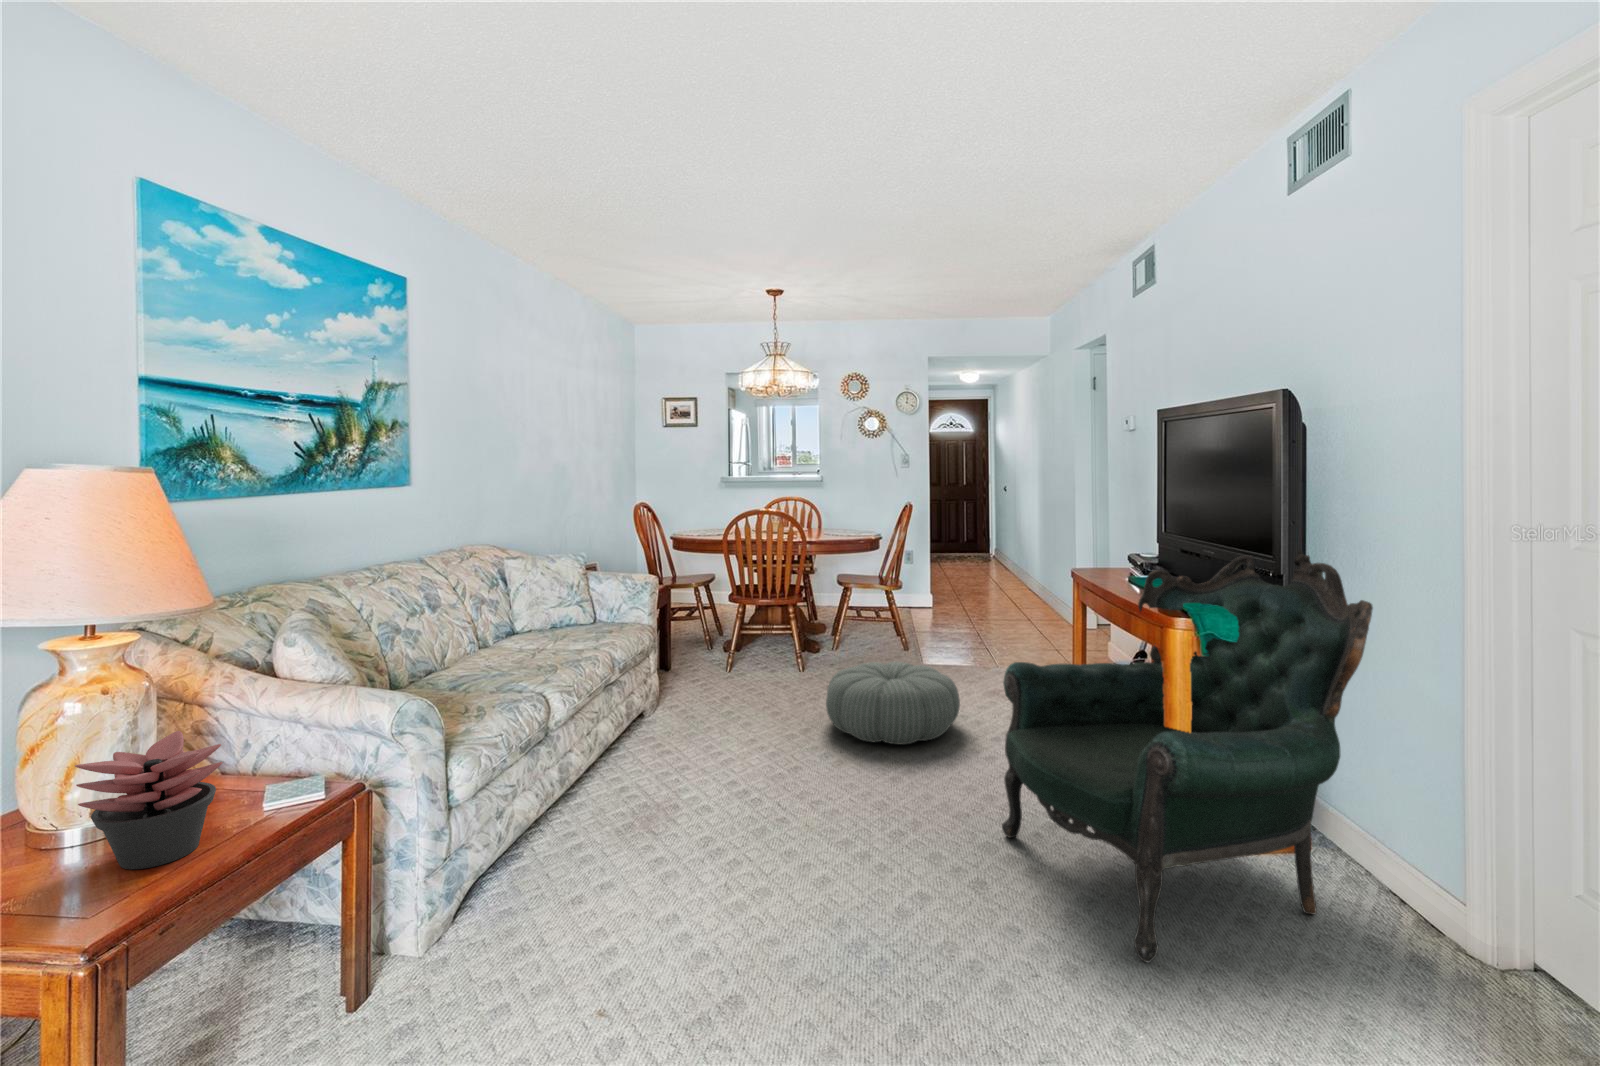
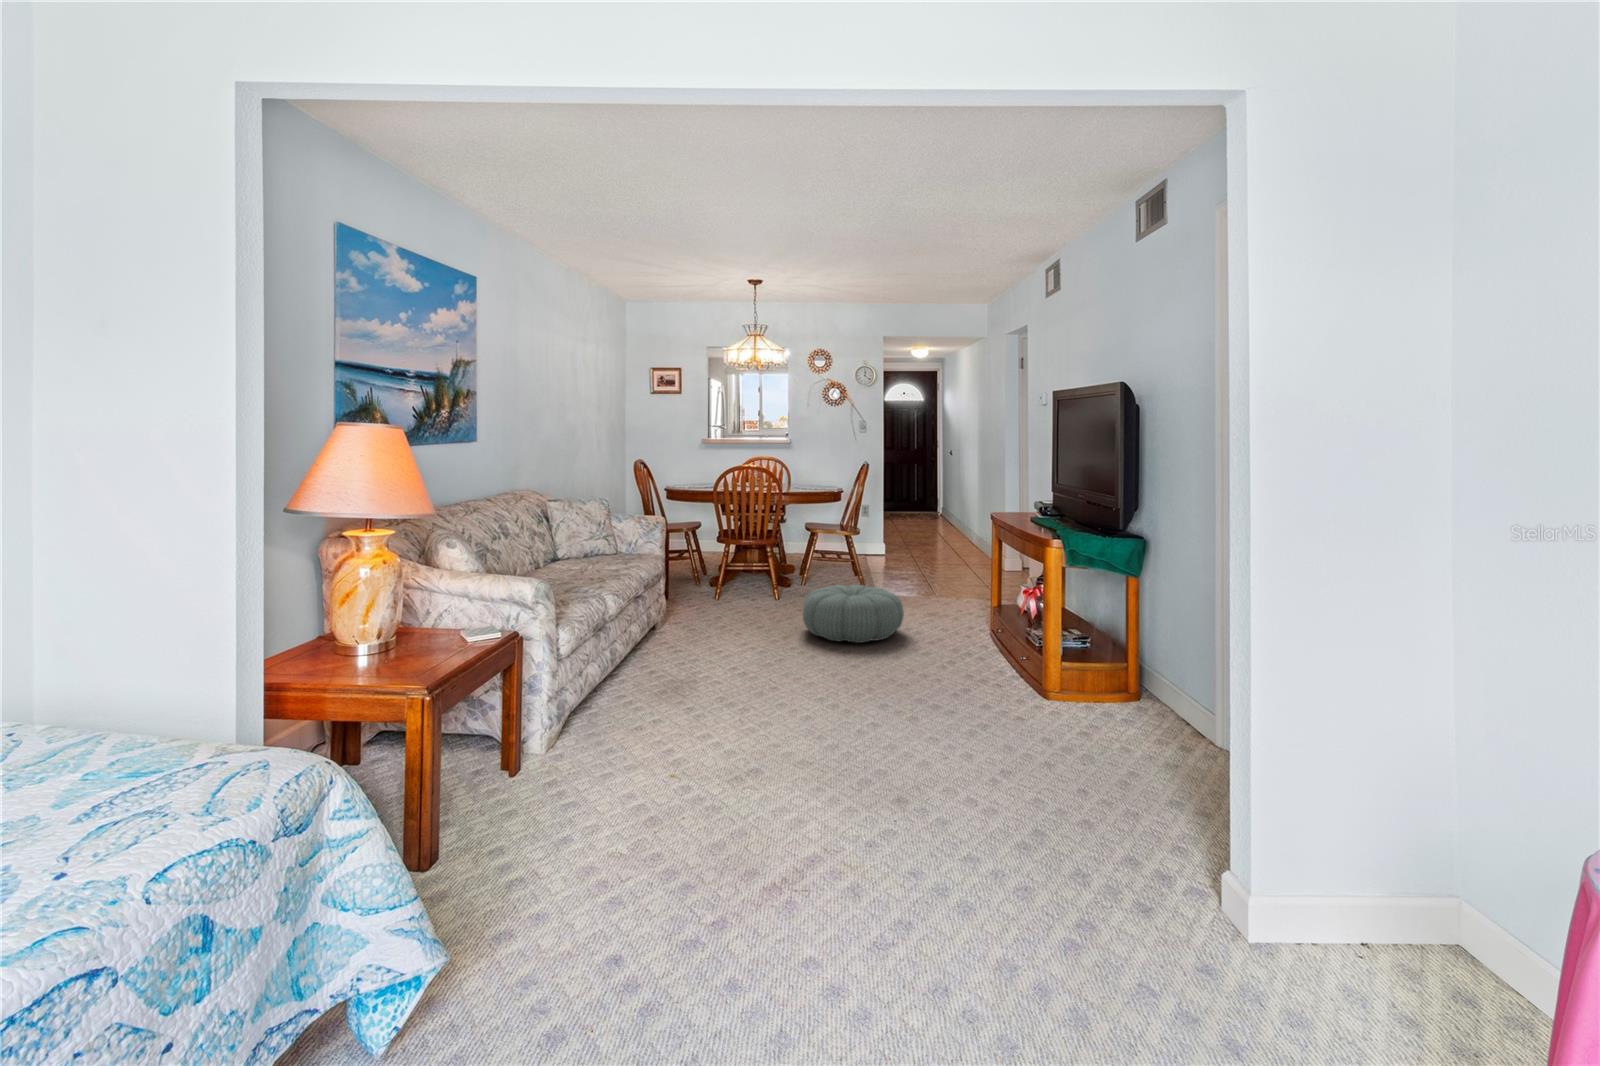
armchair: present [1002,549,1373,963] -> none [930,488,1158,745]
succulent plant: present [75,731,222,869] -> none [387,590,456,664]

